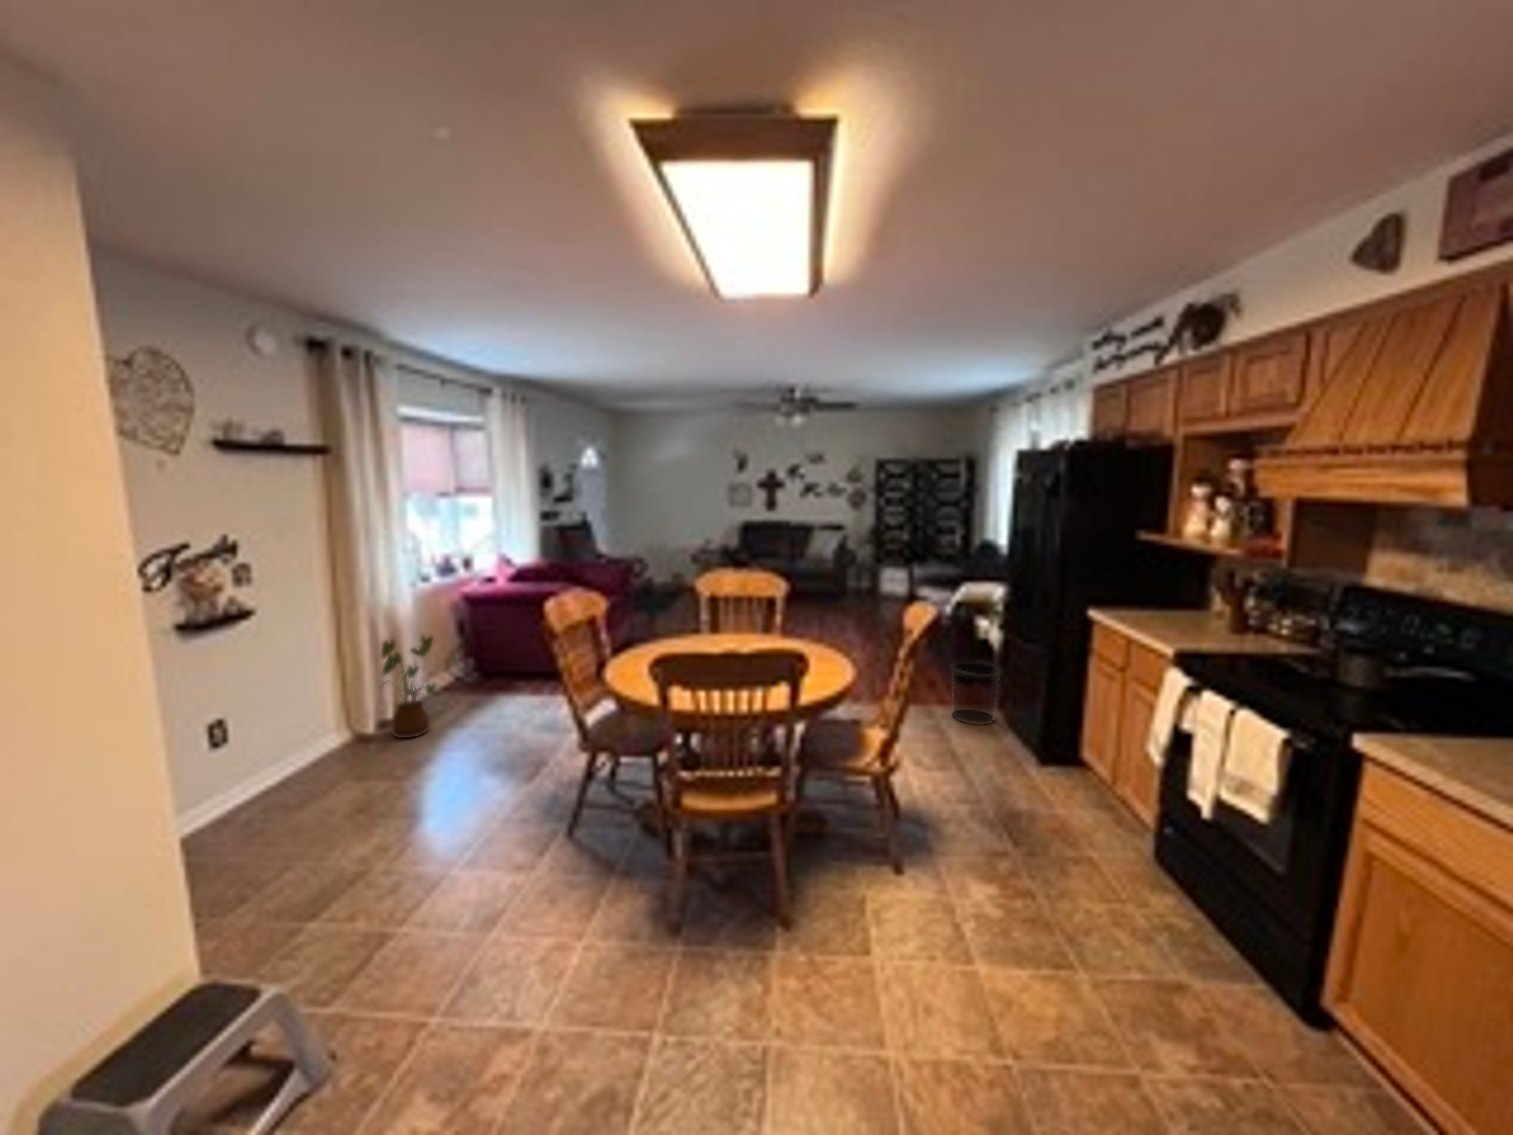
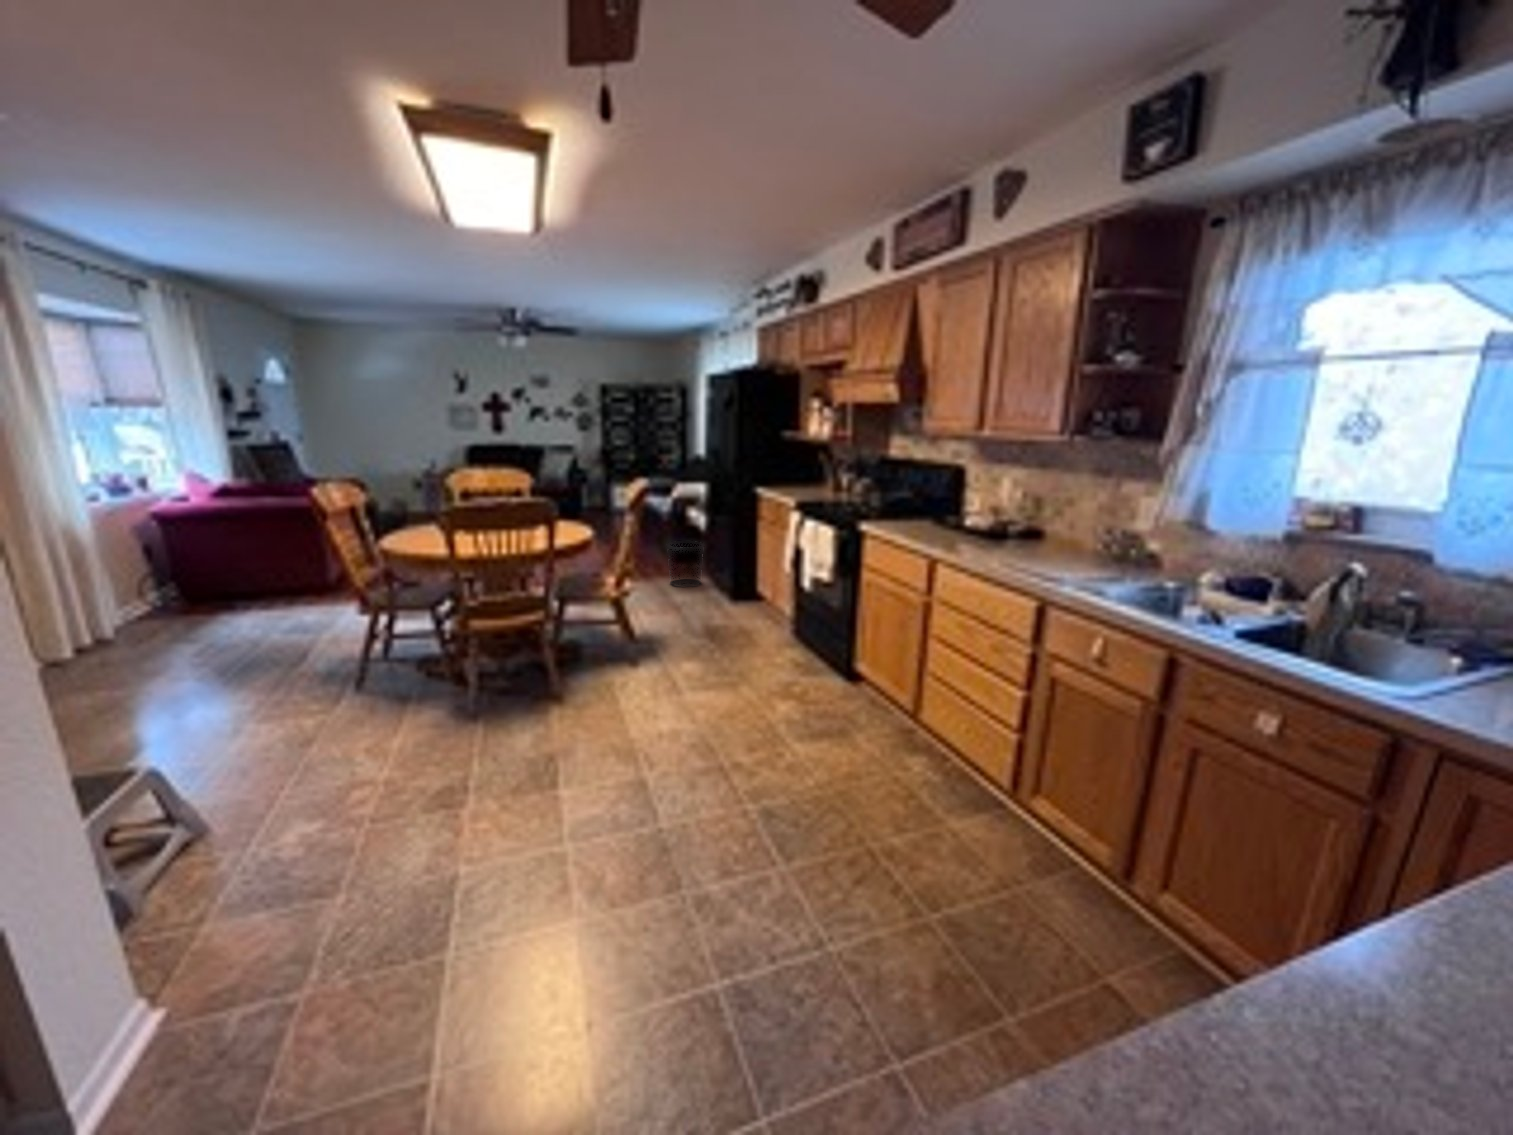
house plant: present [381,635,460,738] -> none [84,546,191,650]

